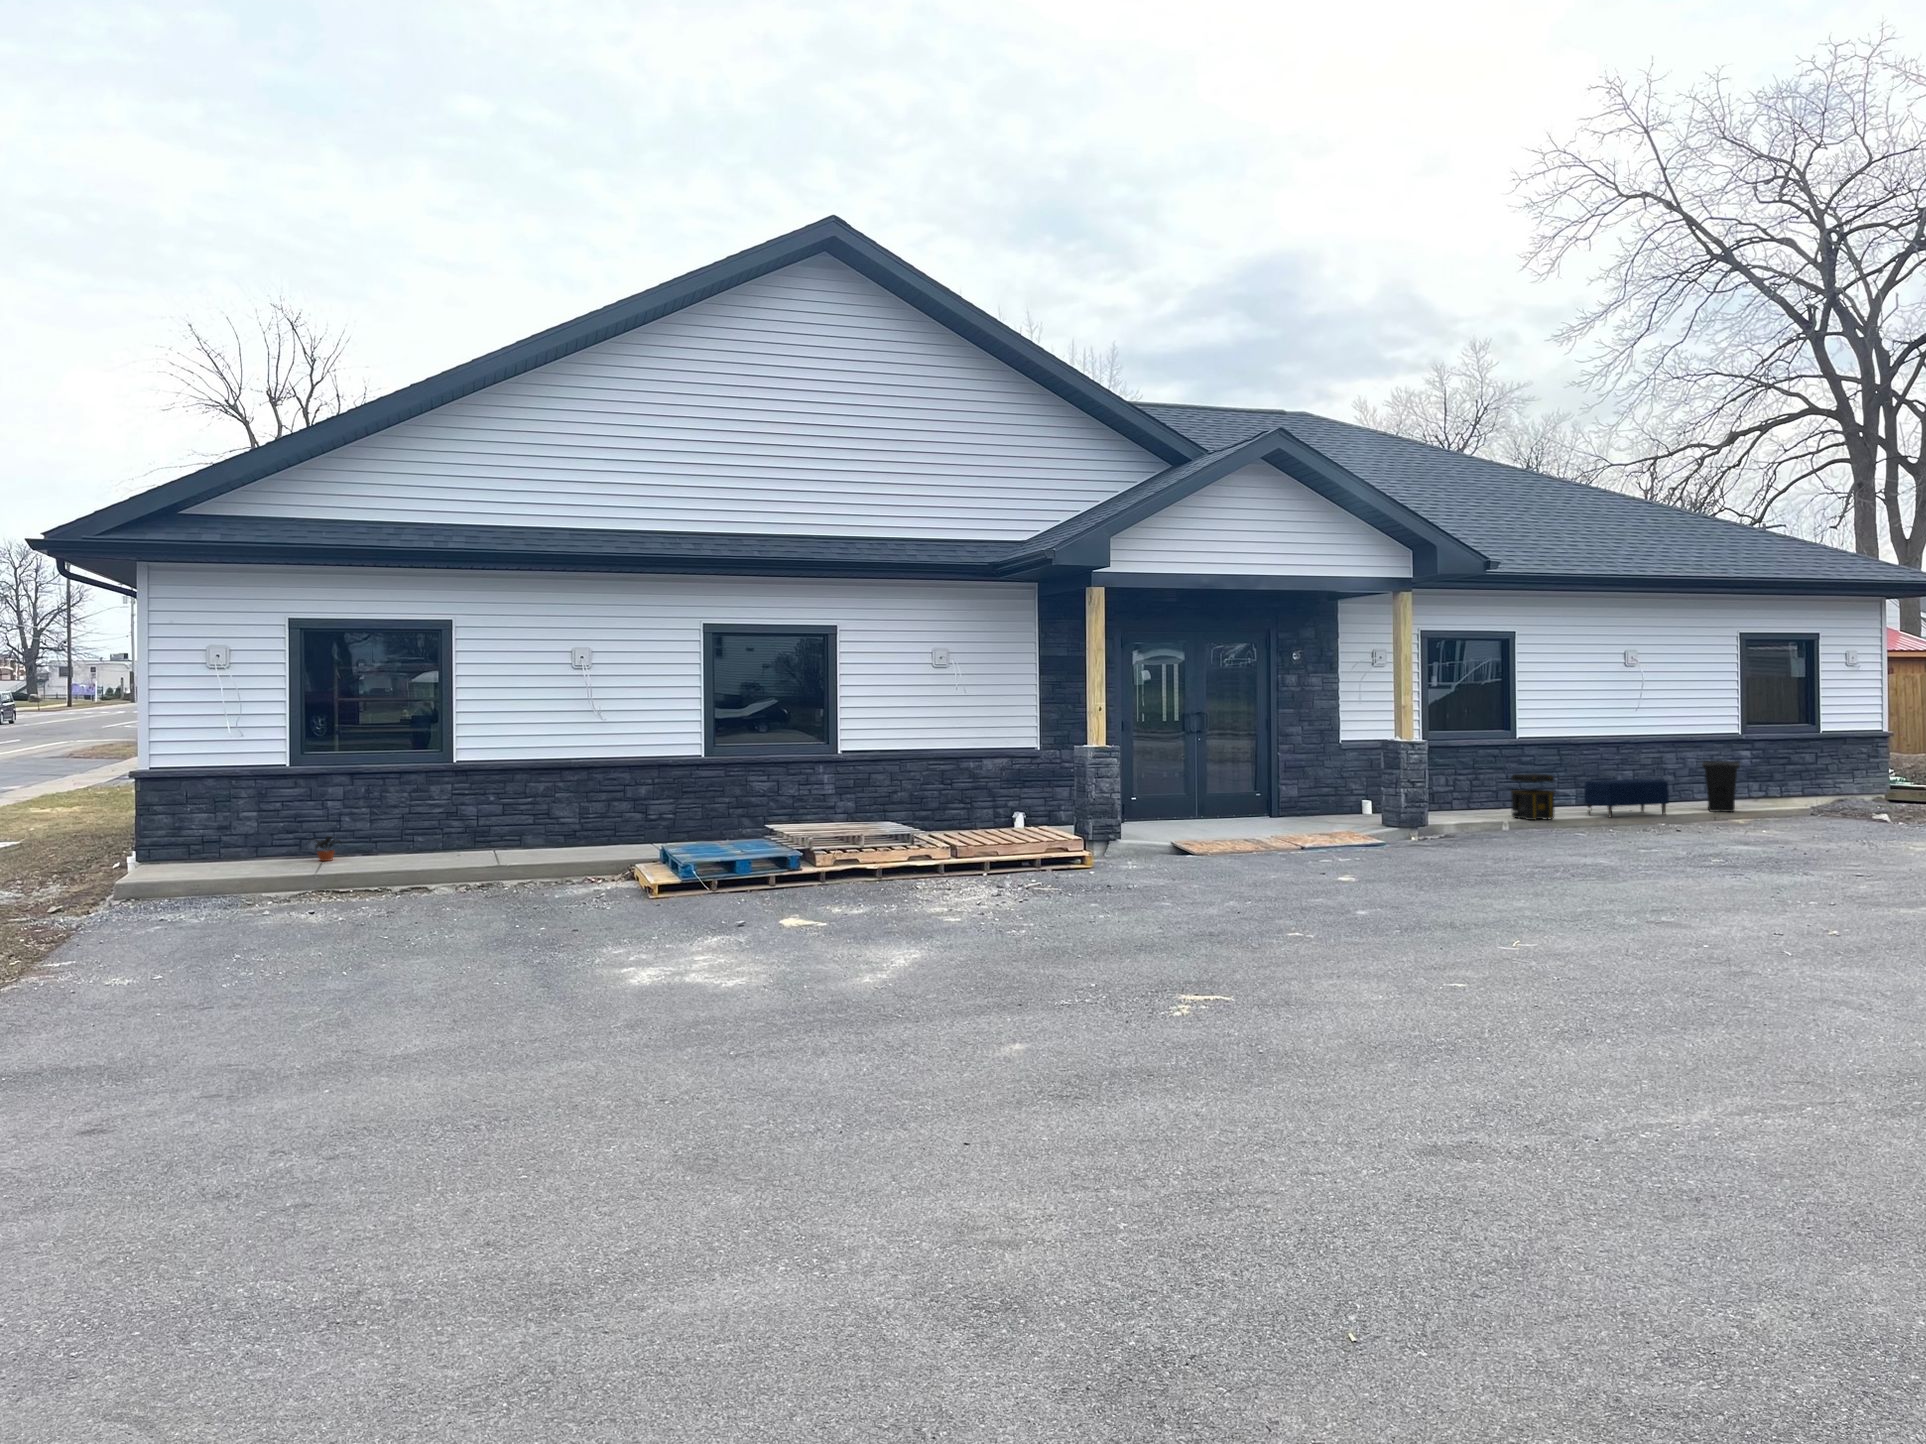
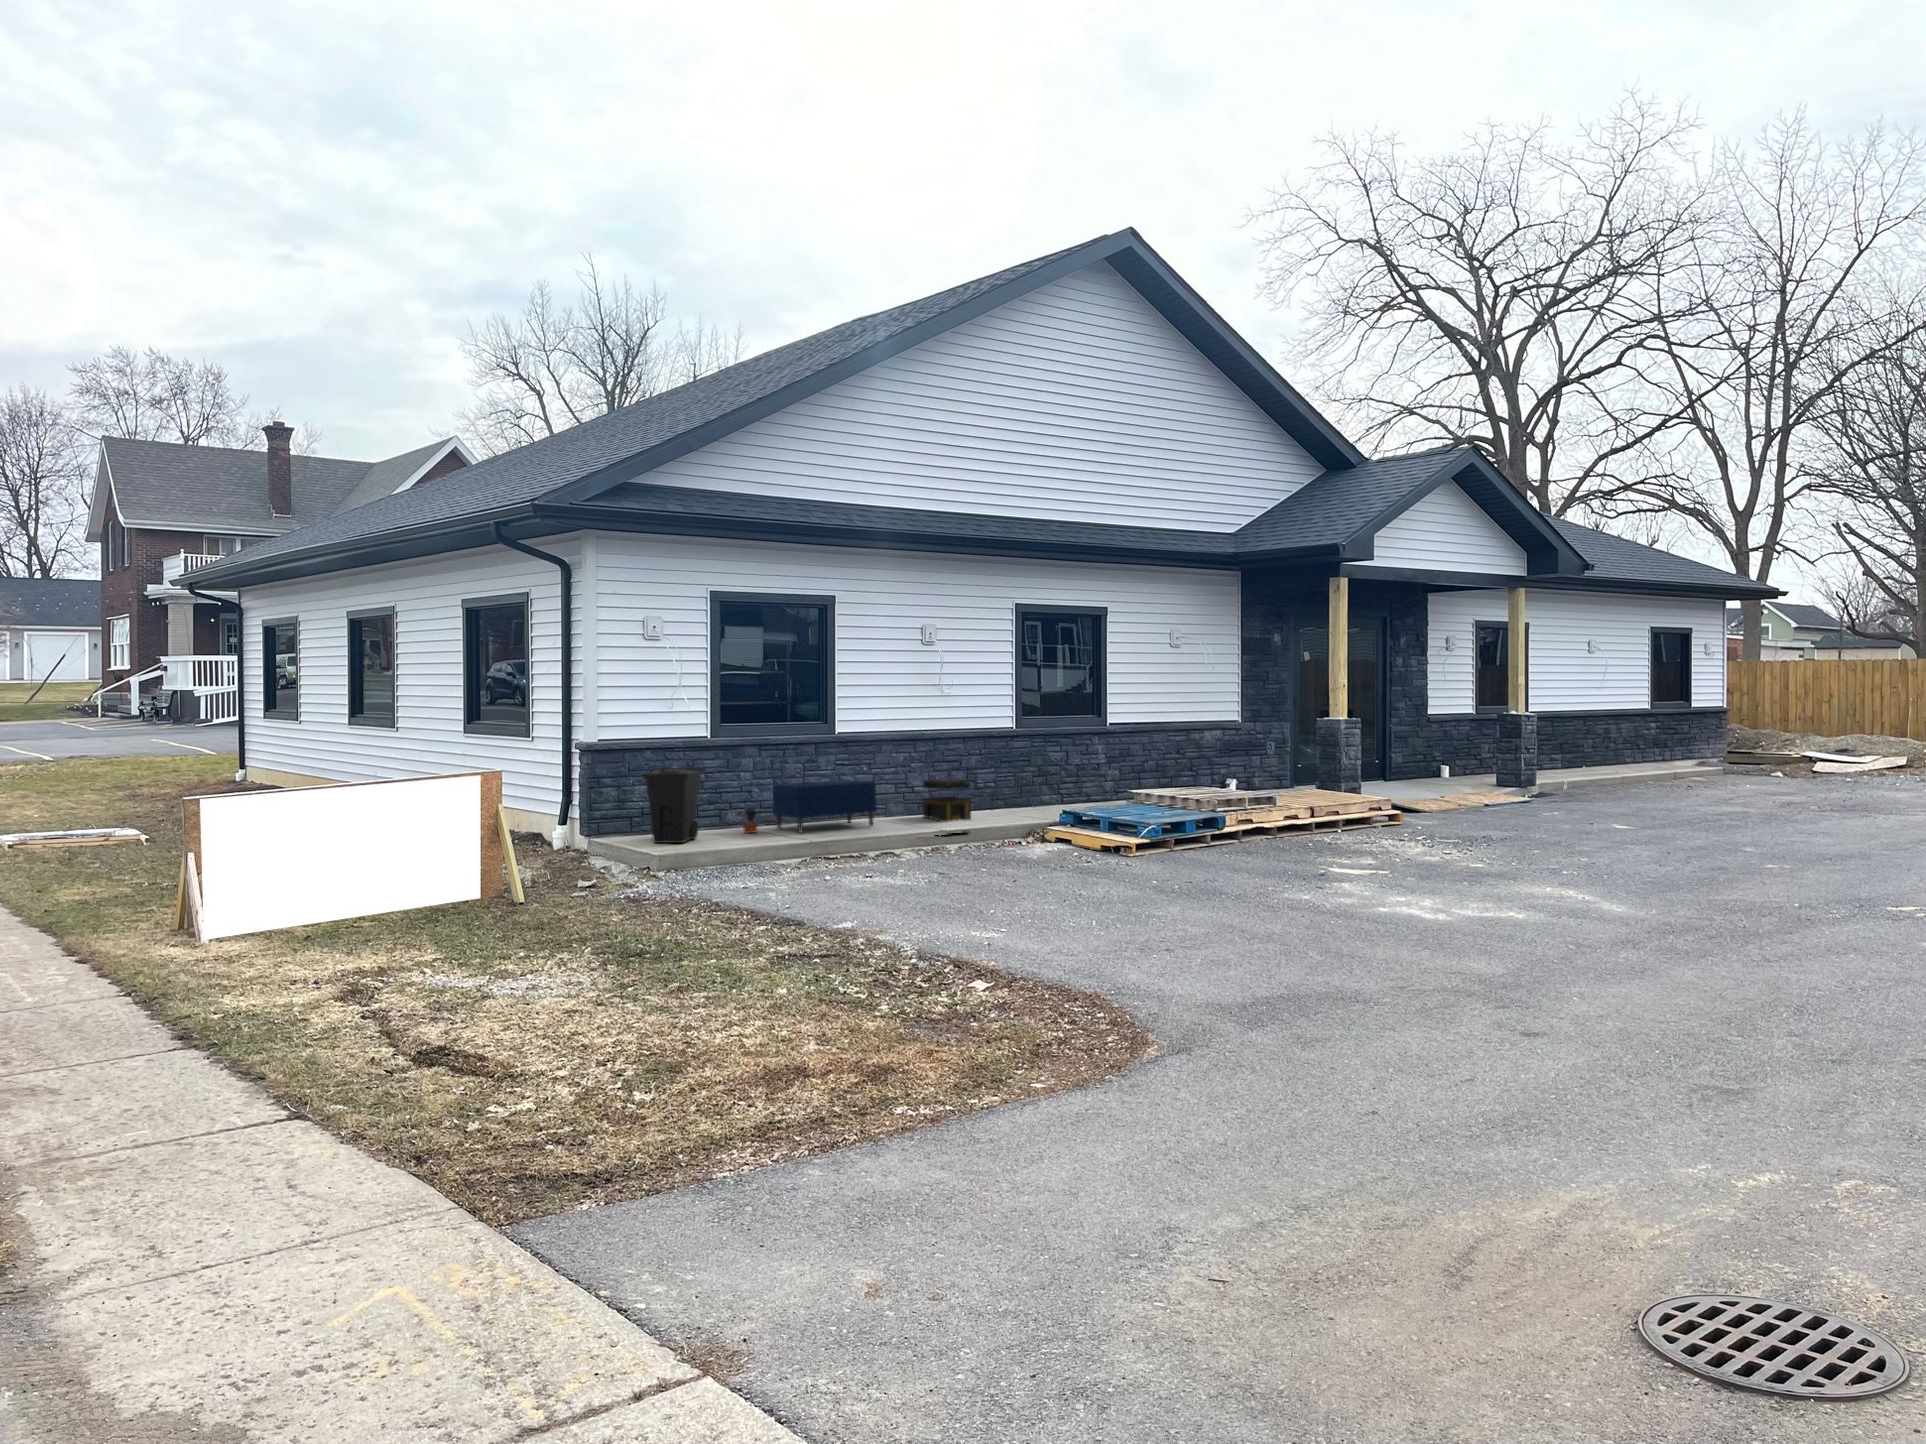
trash can: present [1702,761,1740,812] -> present [642,768,706,843]
toolbox: present [1511,773,1555,820] -> present [922,778,972,835]
bench: present [1584,779,1669,817] -> present [773,780,877,833]

